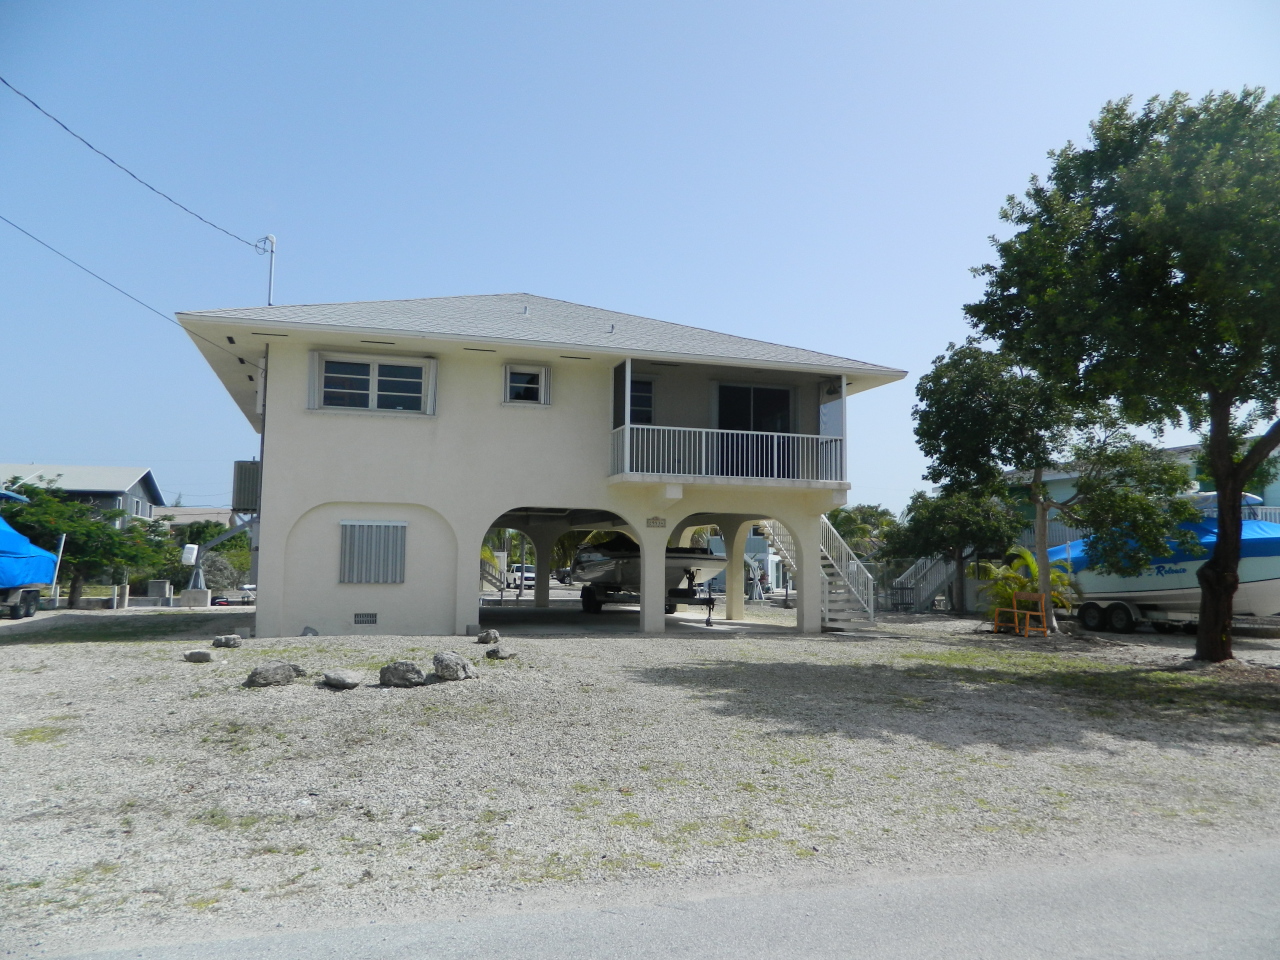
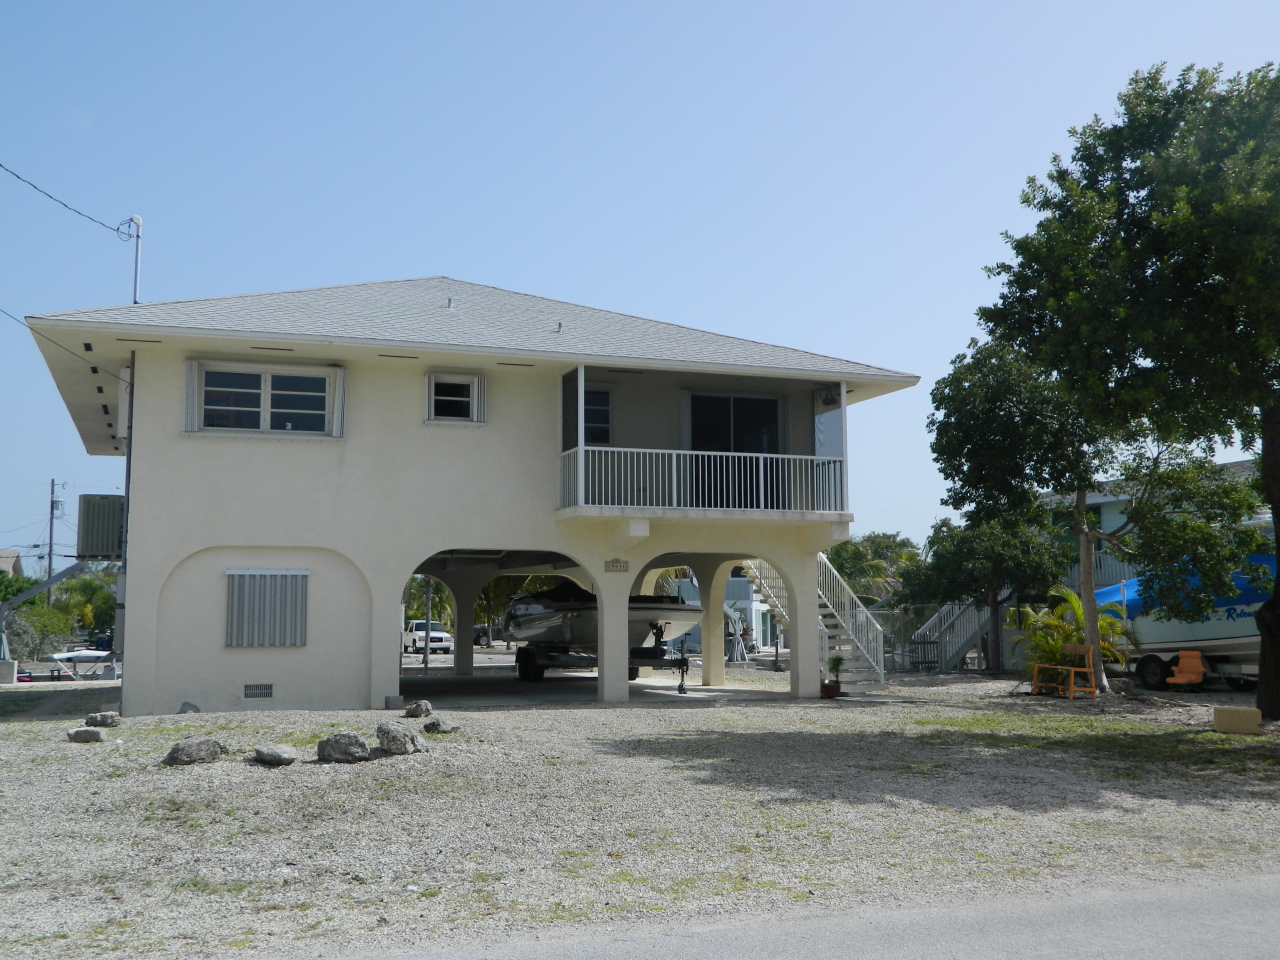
potted tree: none [821,594,843,632] -> present [821,655,846,698]
lounge chair: none [1102,599,1136,633] -> present [1166,651,1205,692]
cardboard box: none [1157,648,1201,673] -> present [1214,707,1262,734]

